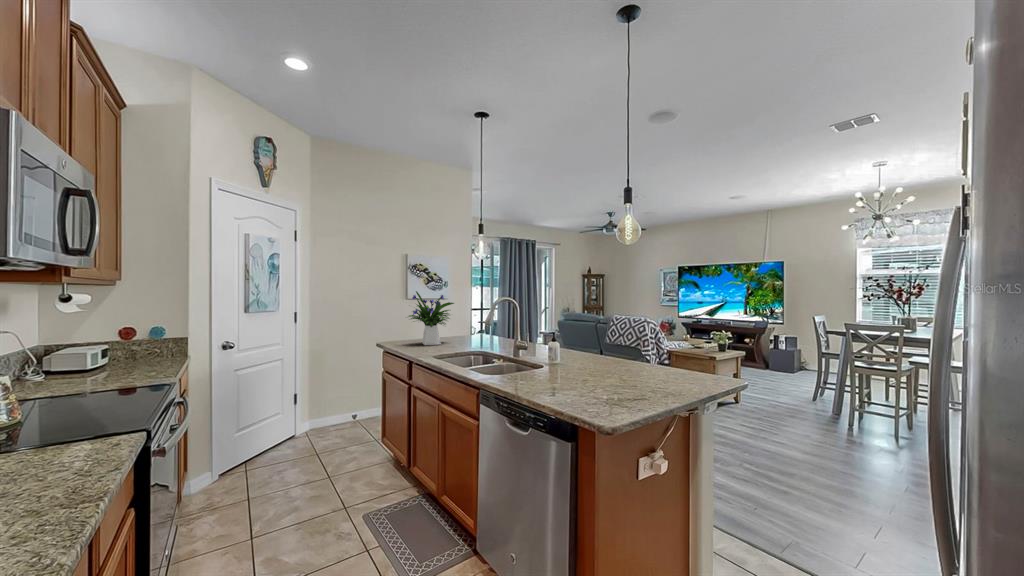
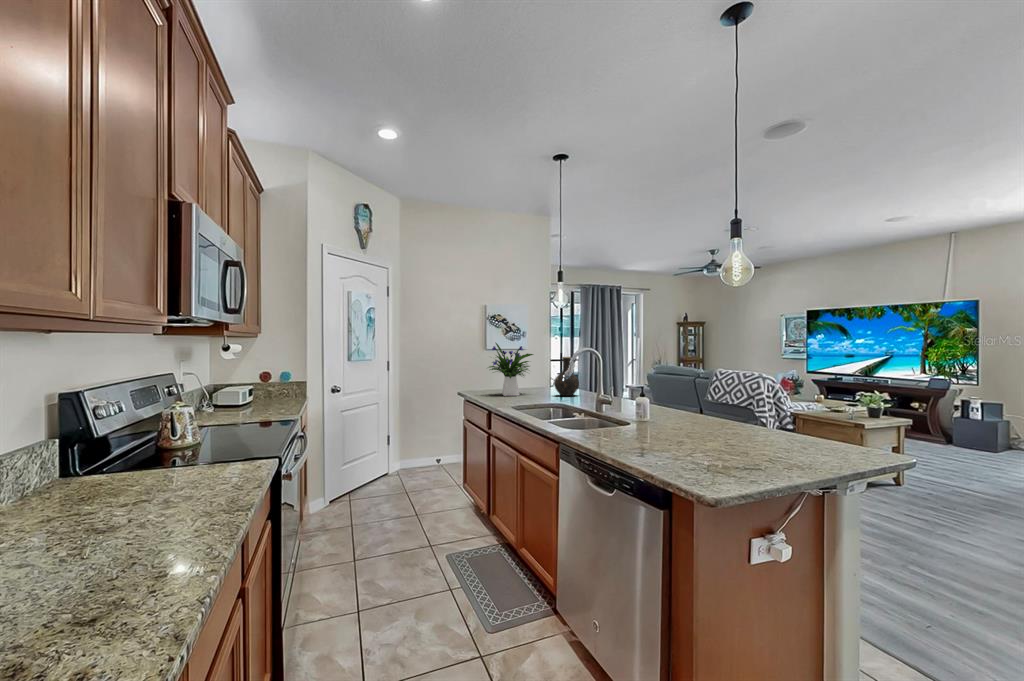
vase: none [476,305,500,344] -> present [554,357,579,396]

